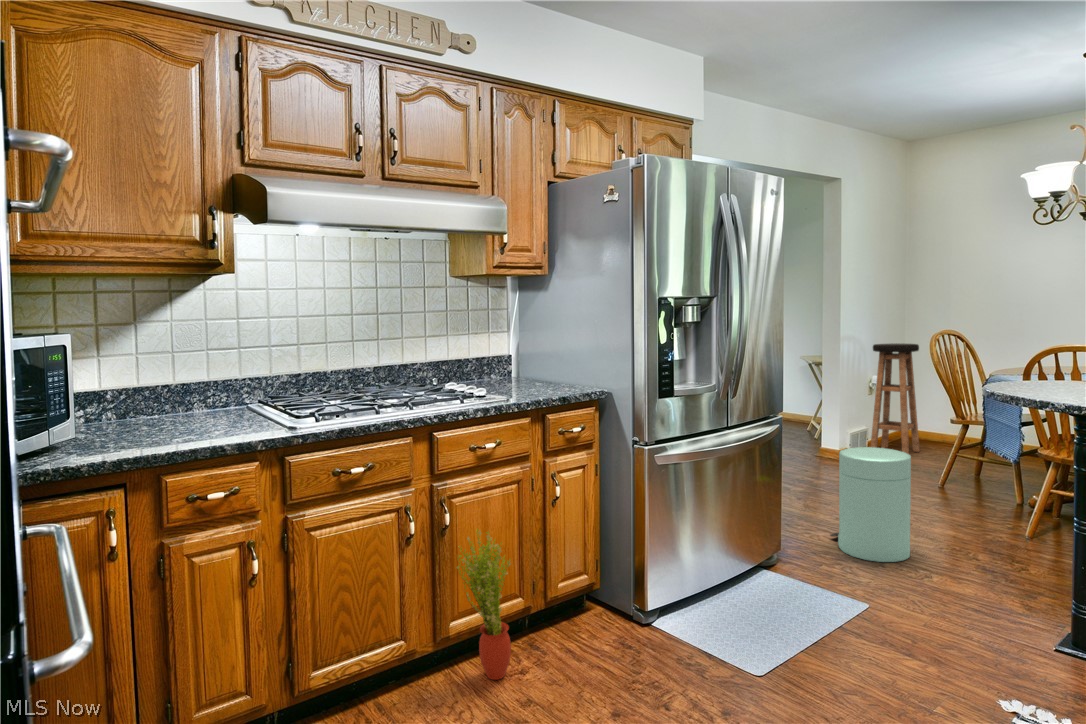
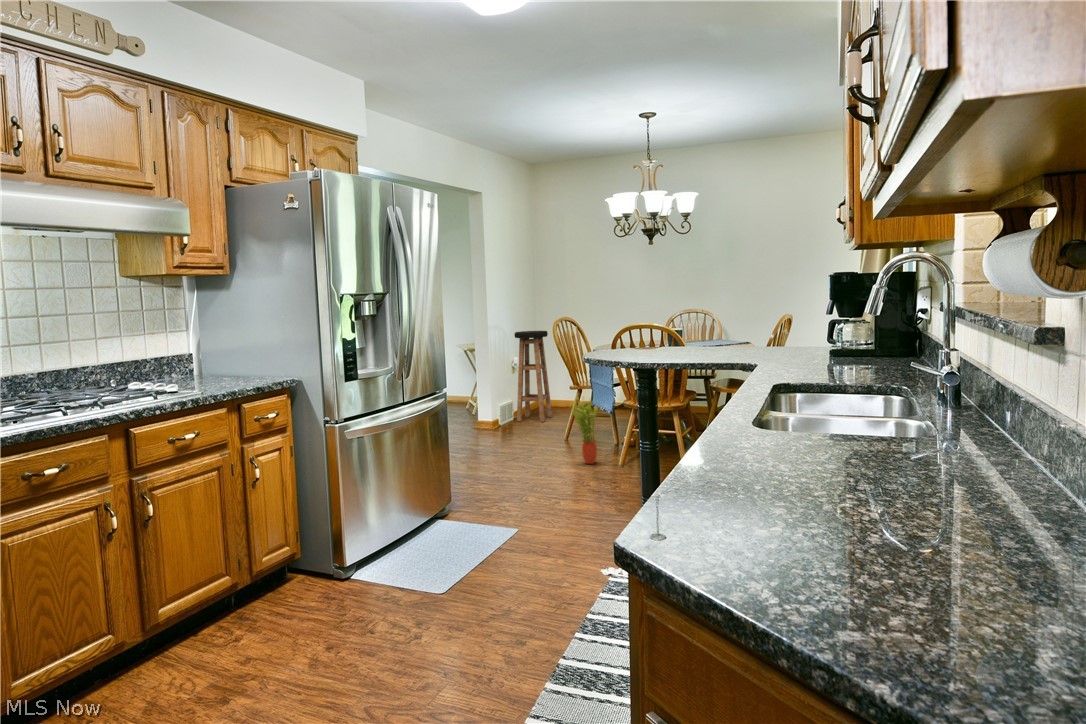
trash can: present [830,447,911,562] -> none [489,412,545,499]
potted plant: present [457,529,511,680] -> present [572,397,597,464]

